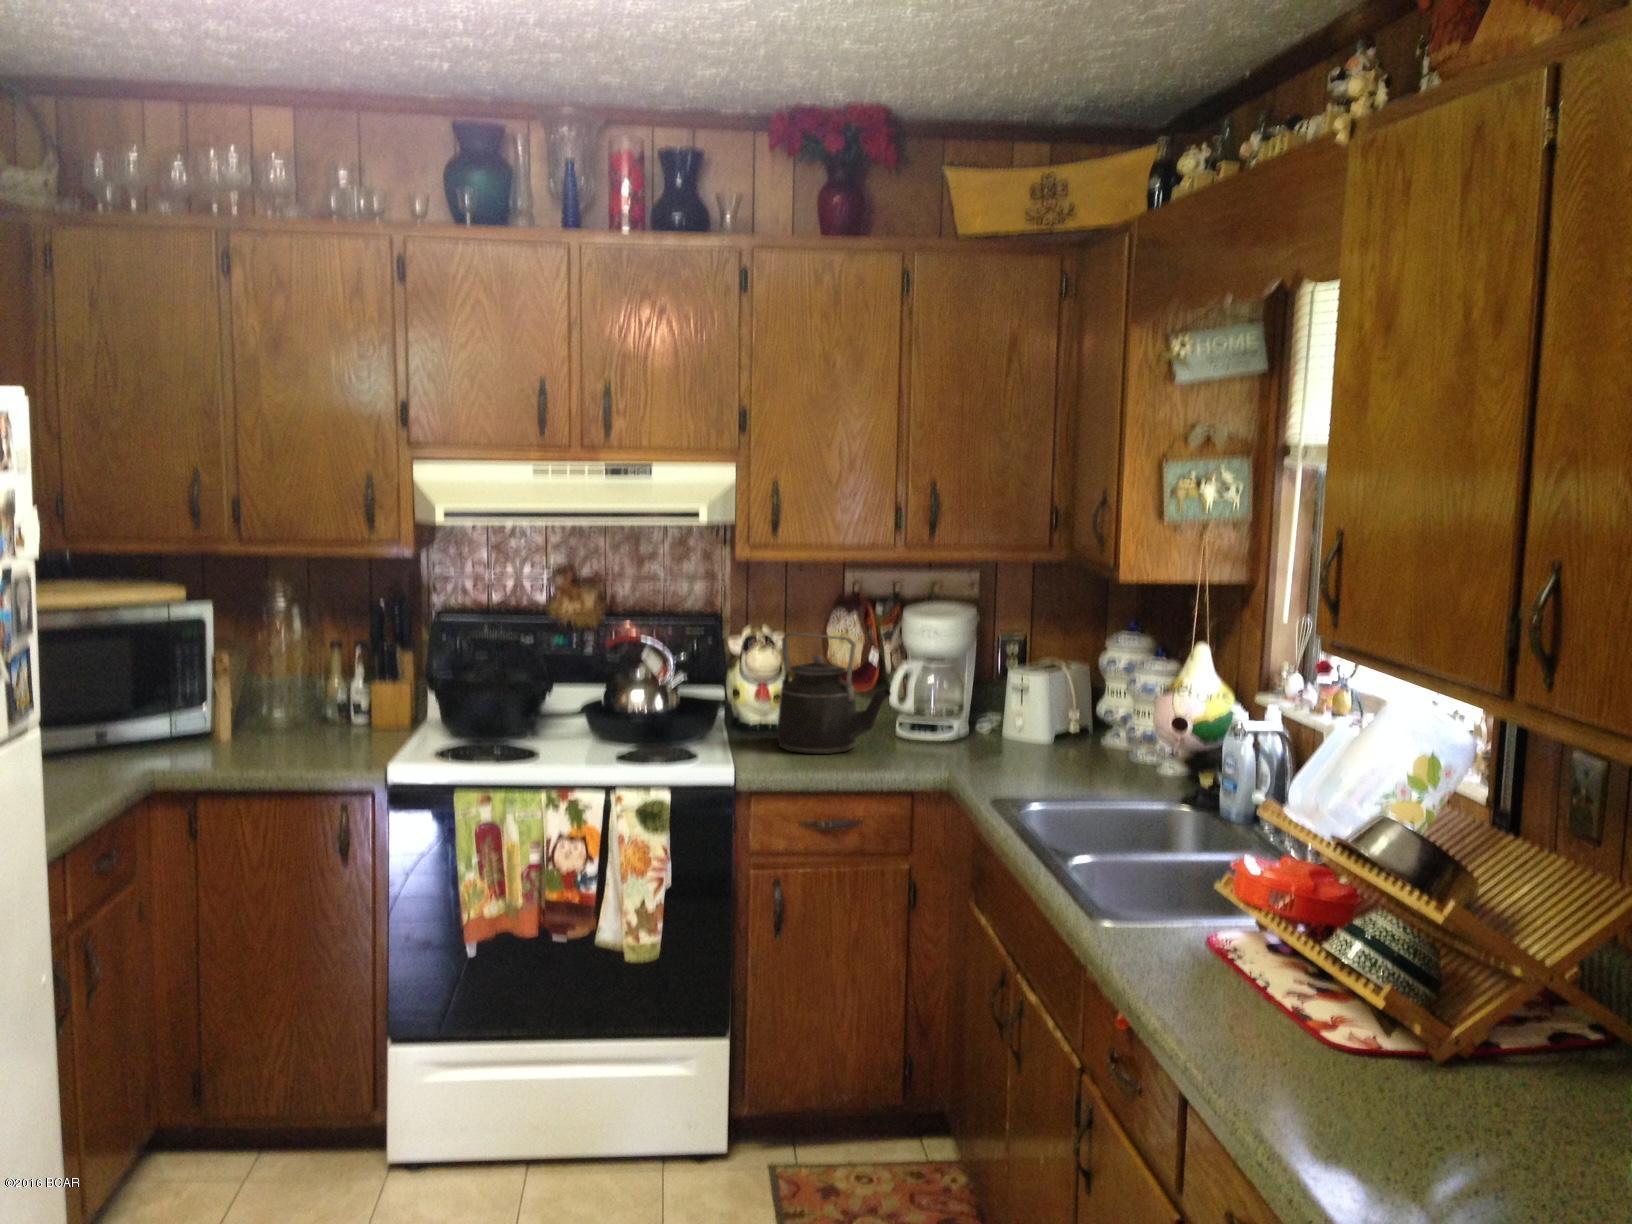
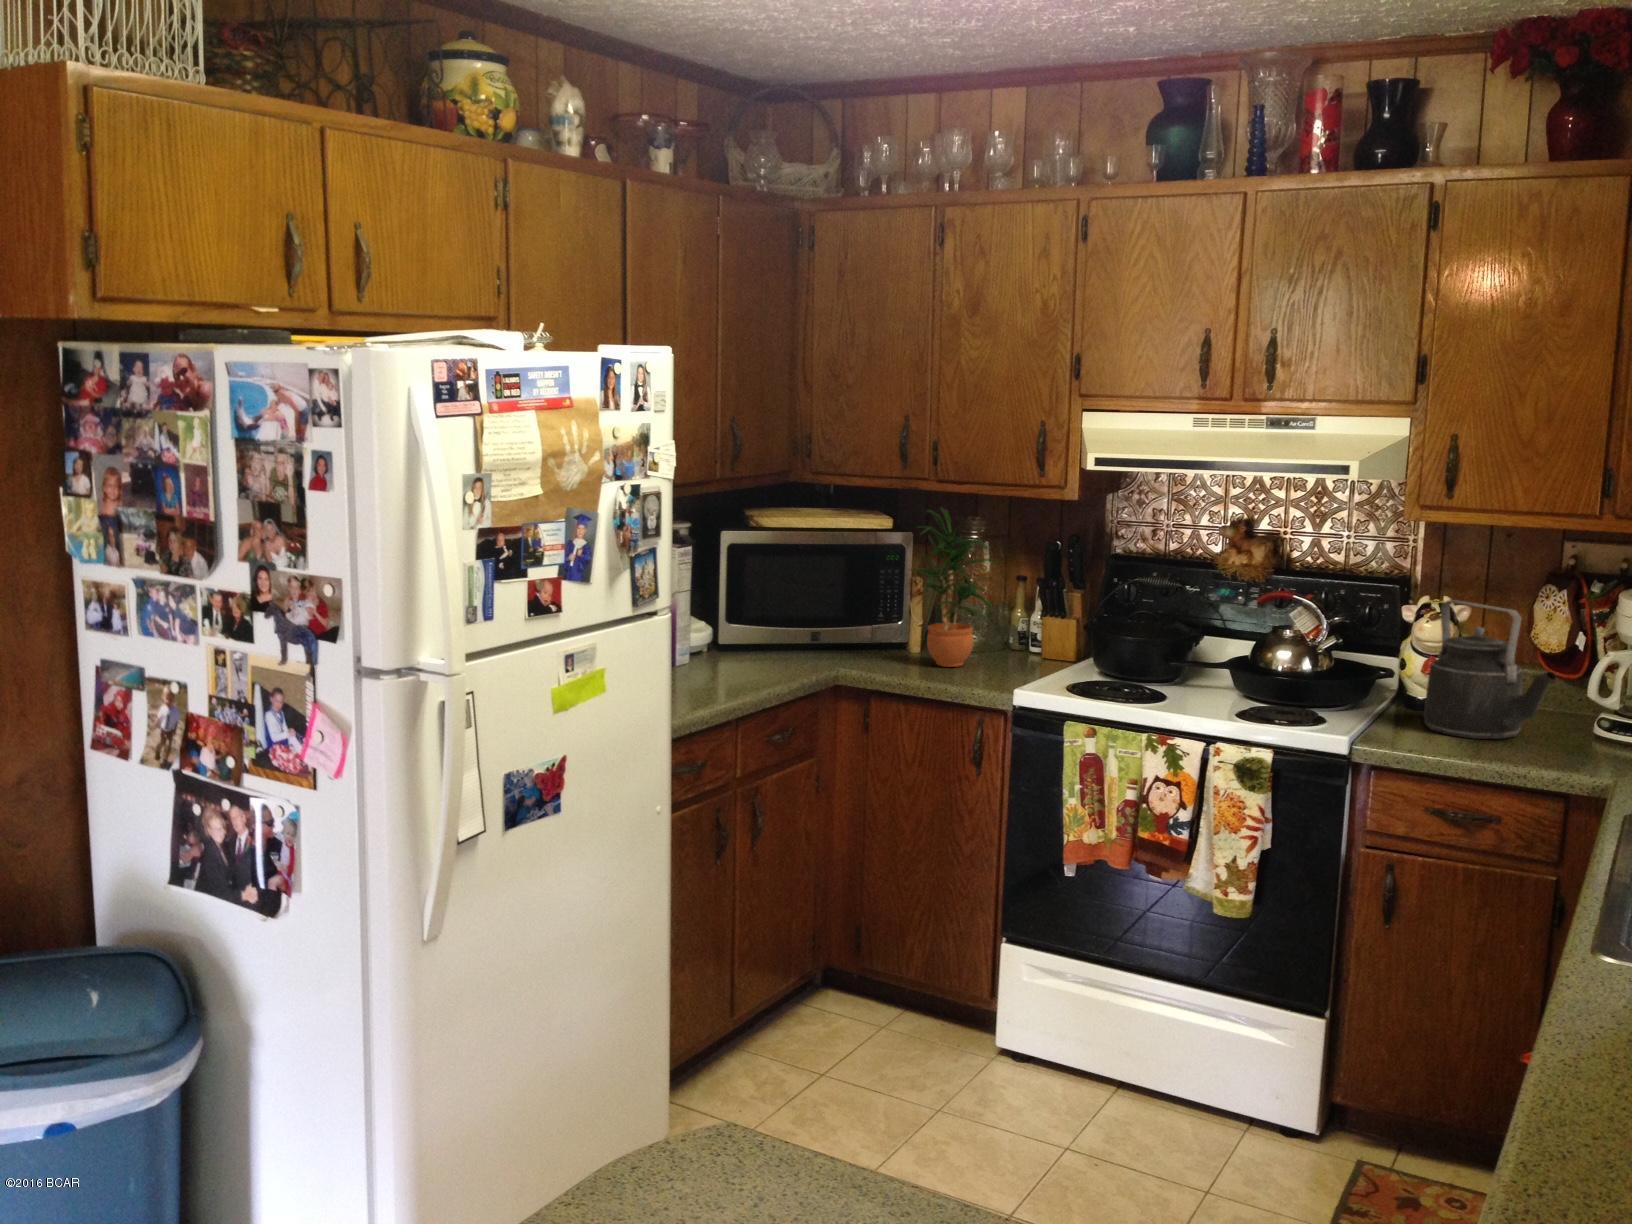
potted plant: none [220,570,326,750] -> present [911,508,996,667]

